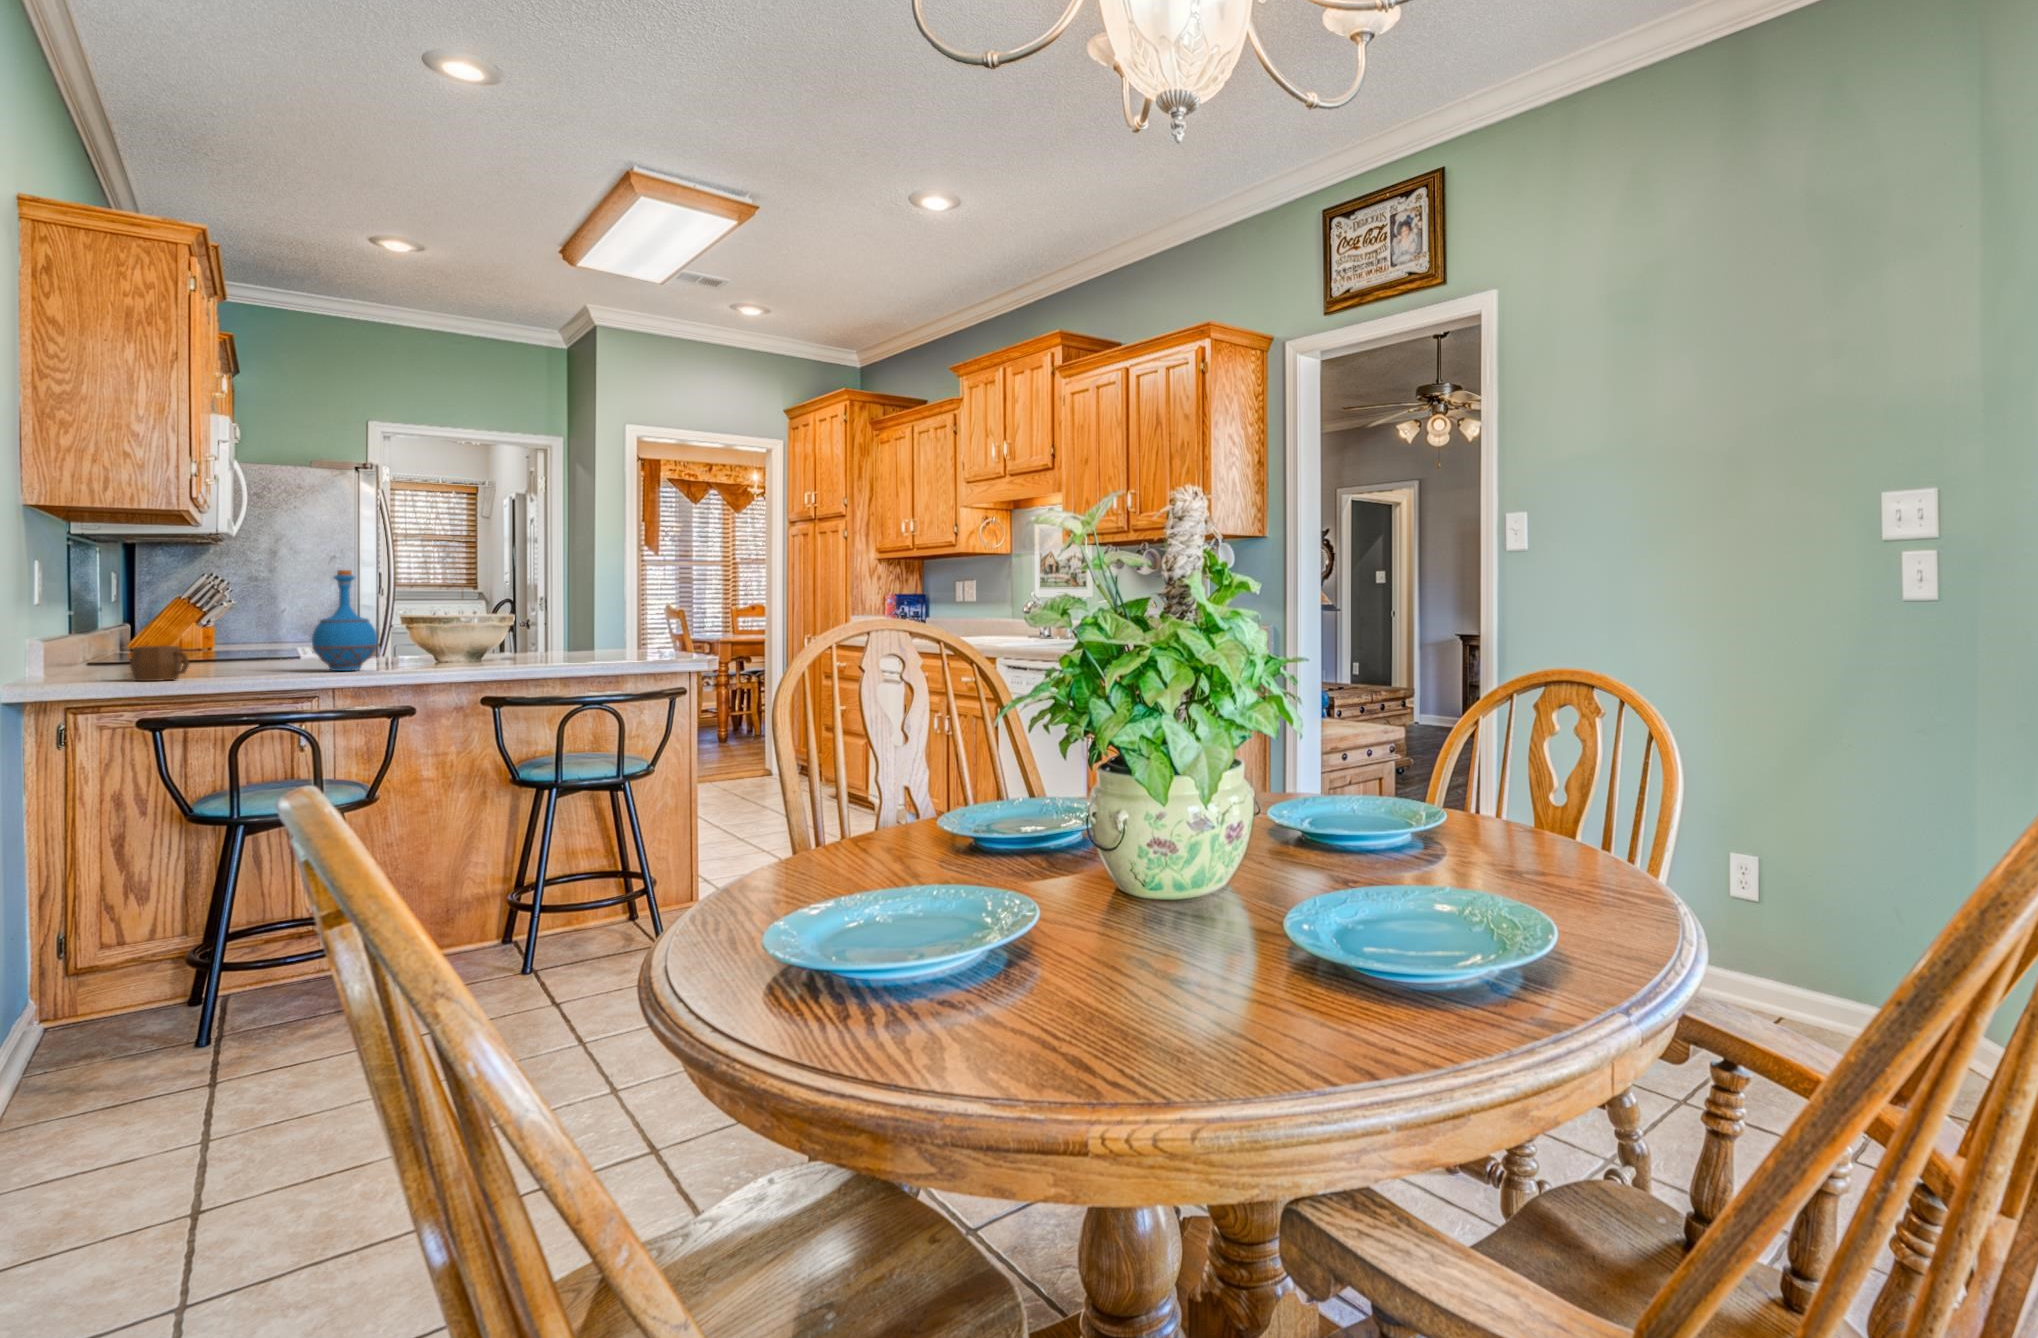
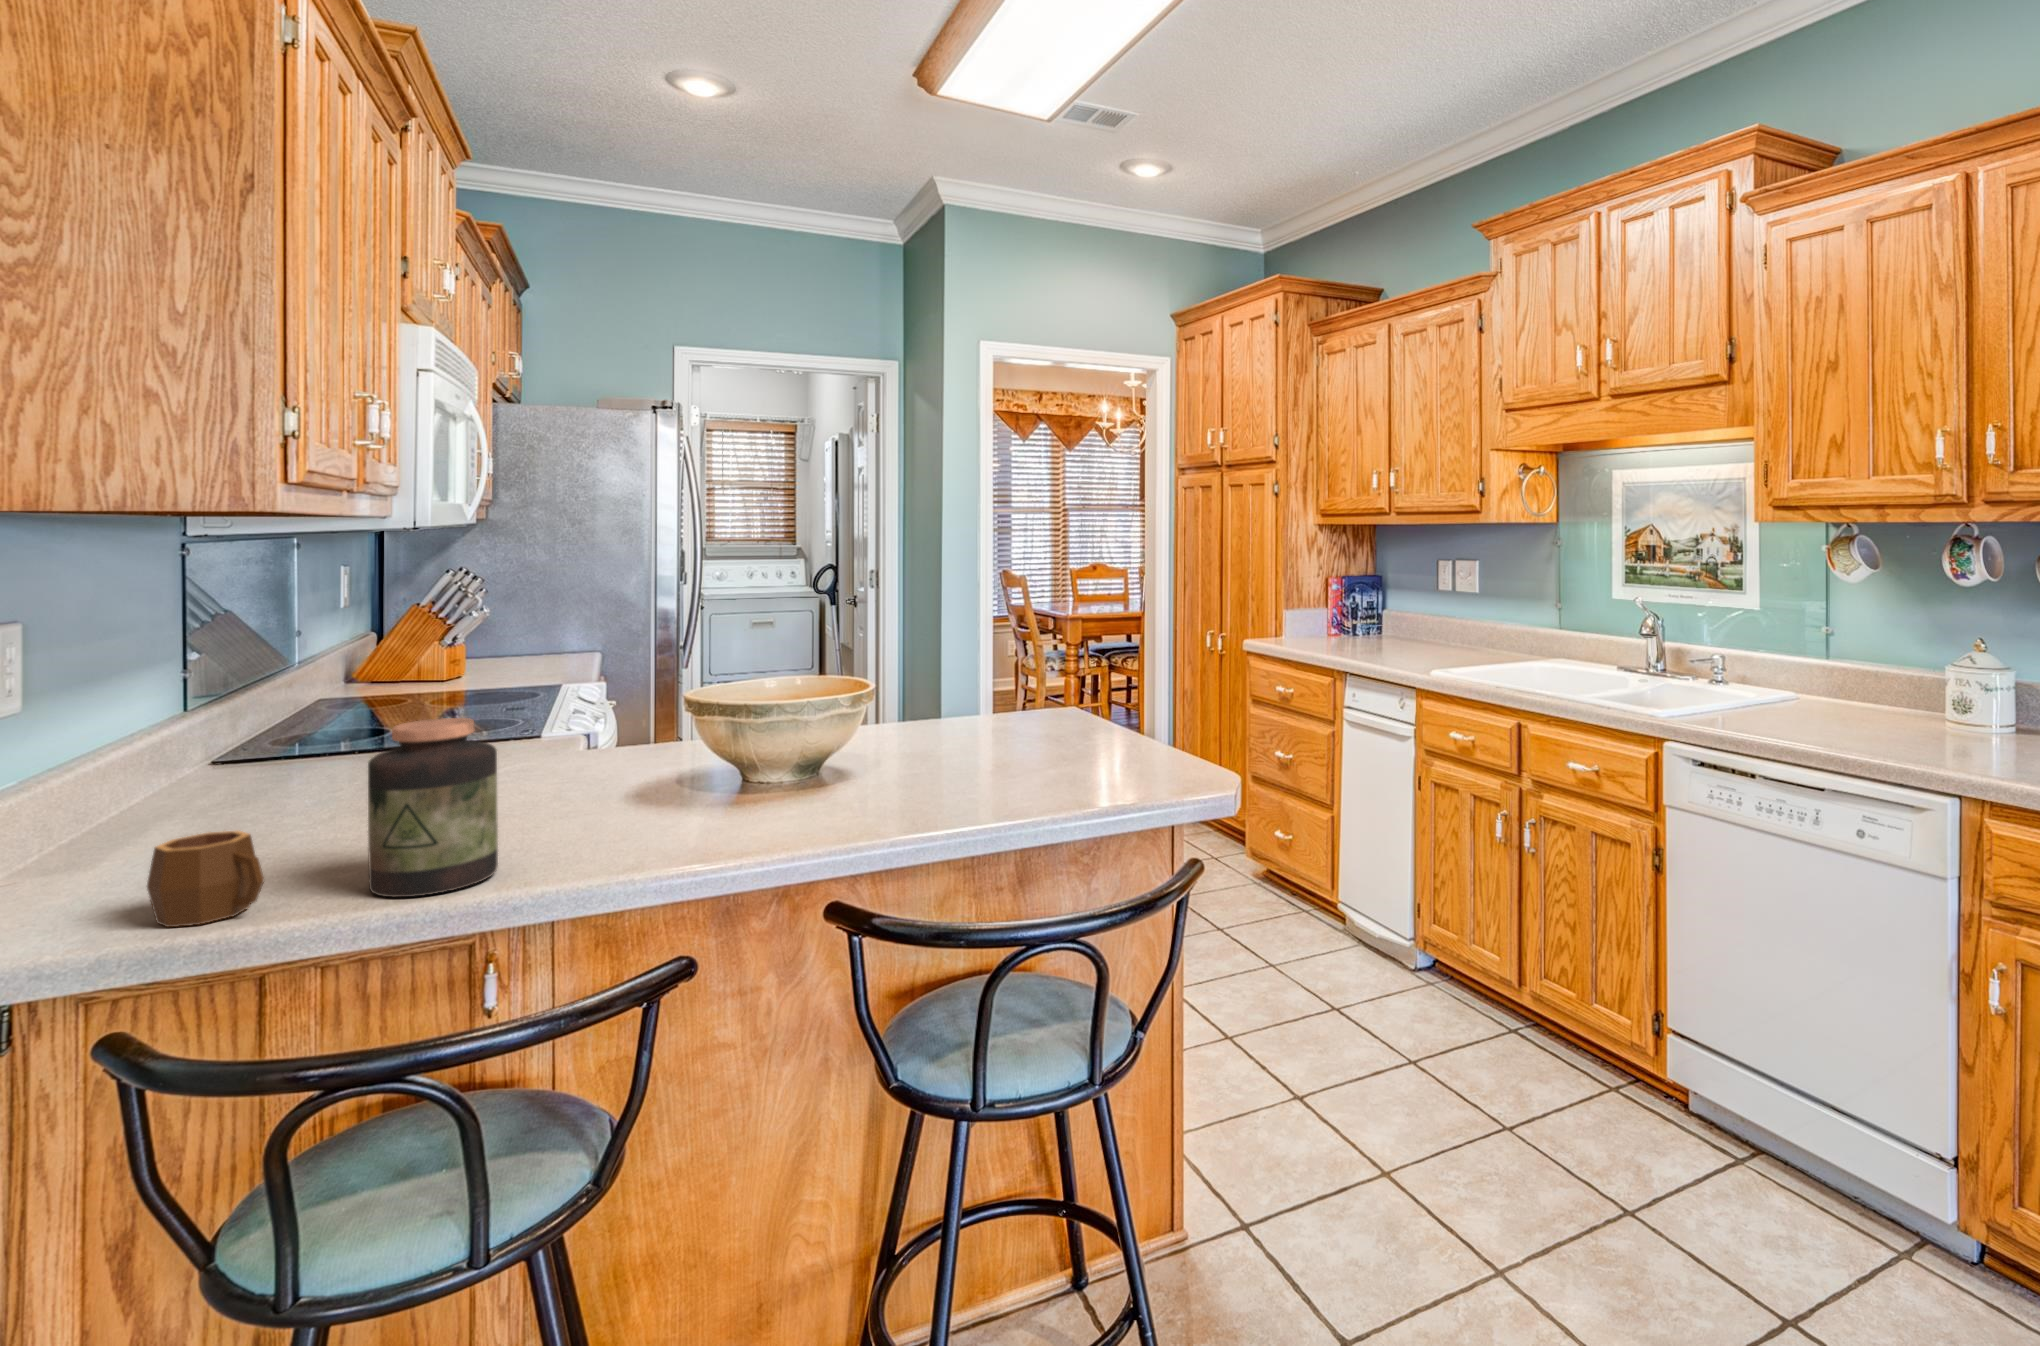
bottle: present [312,570,377,671] -> none [530,626,647,831]
jar: none [236,603,302,678] -> present [368,718,498,897]

